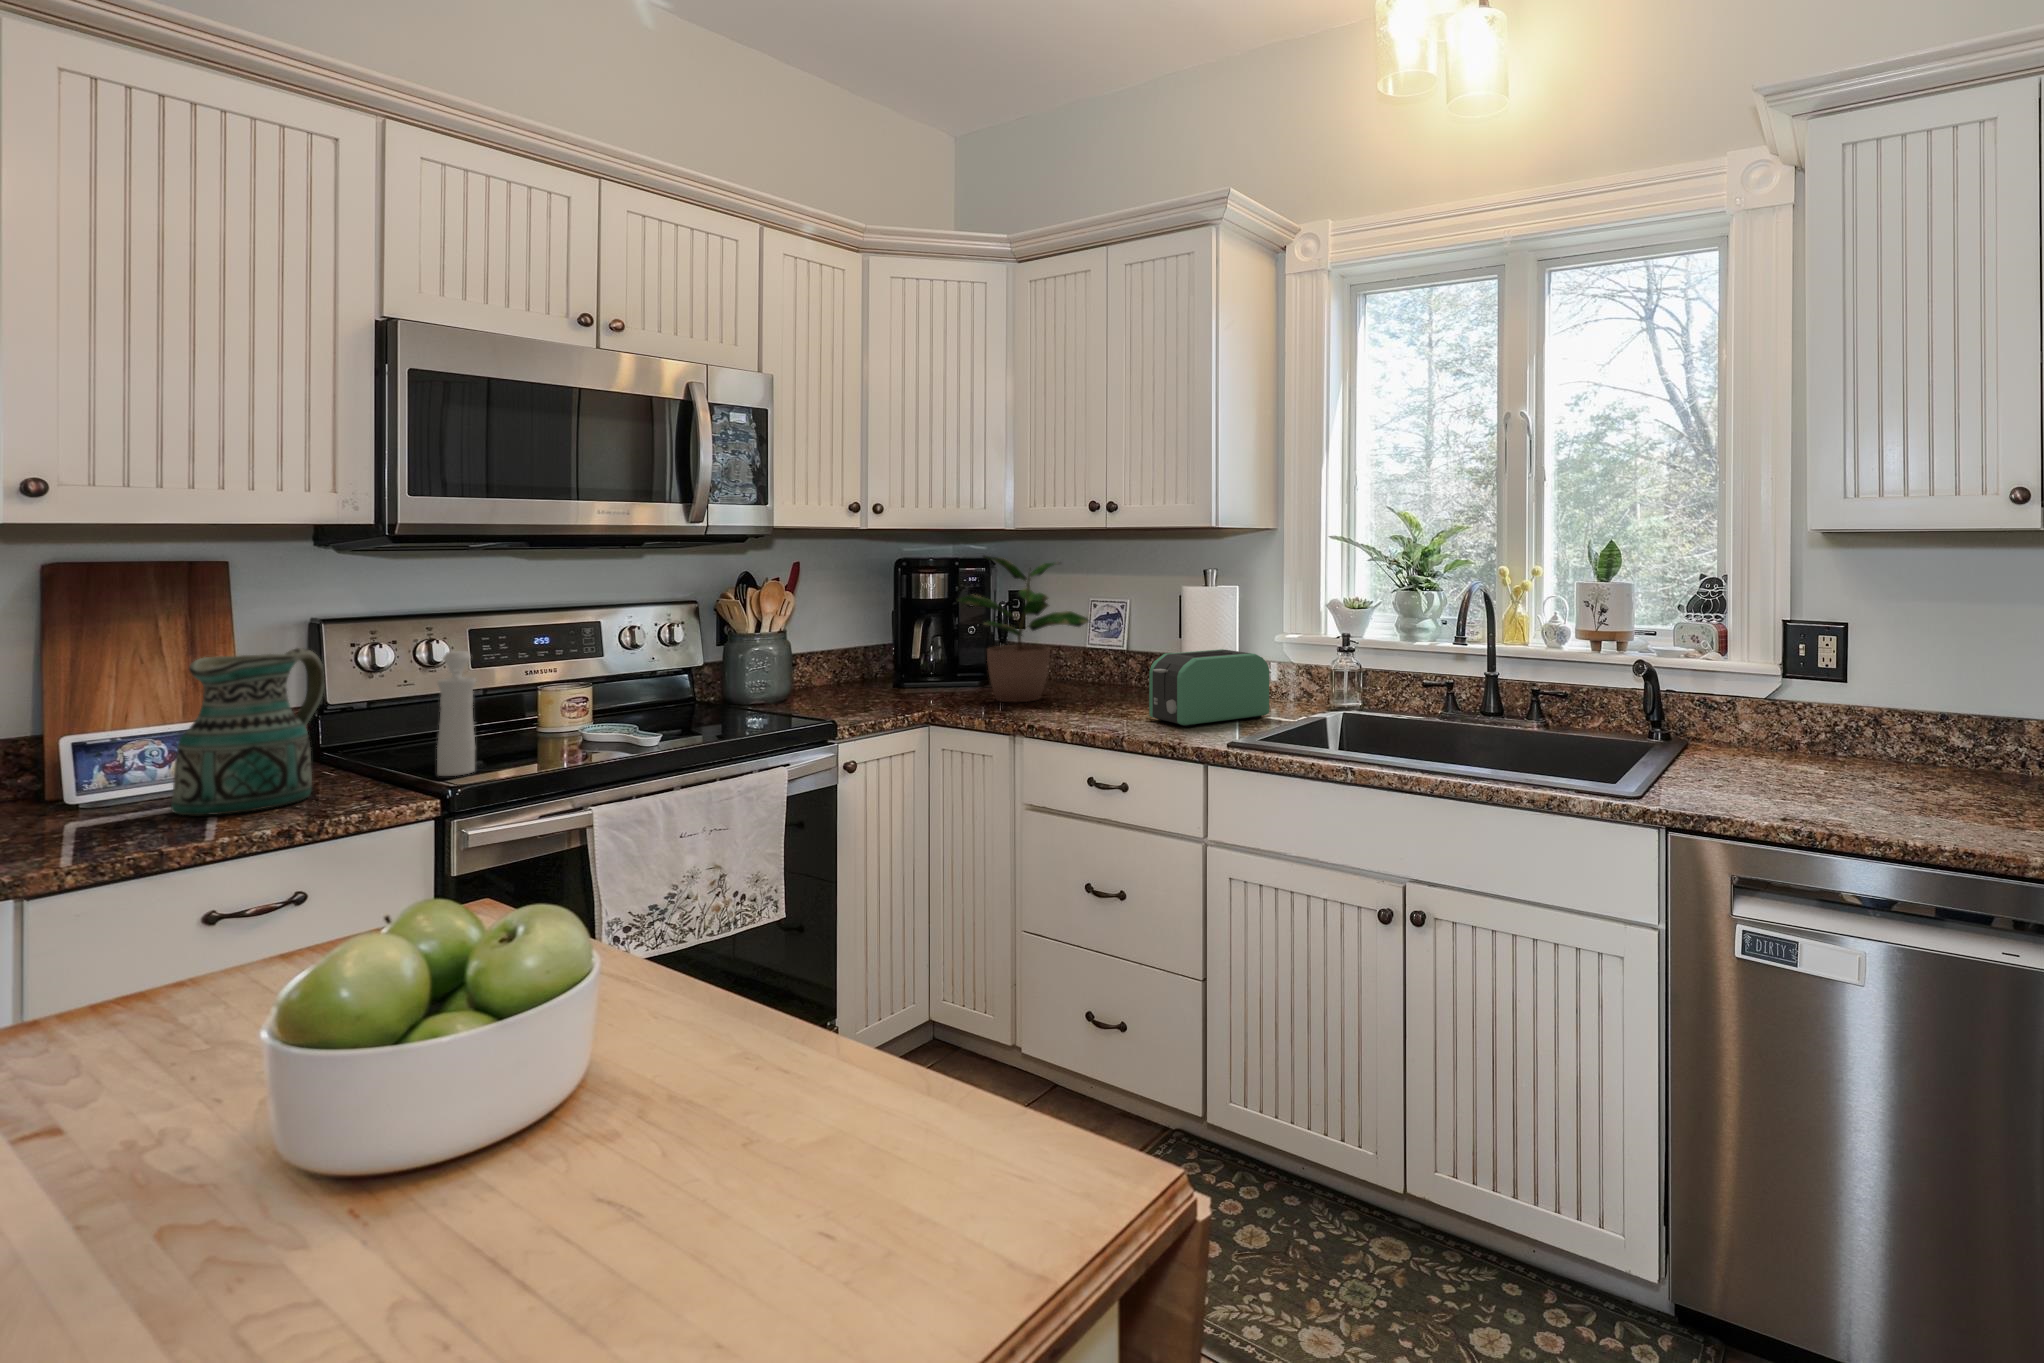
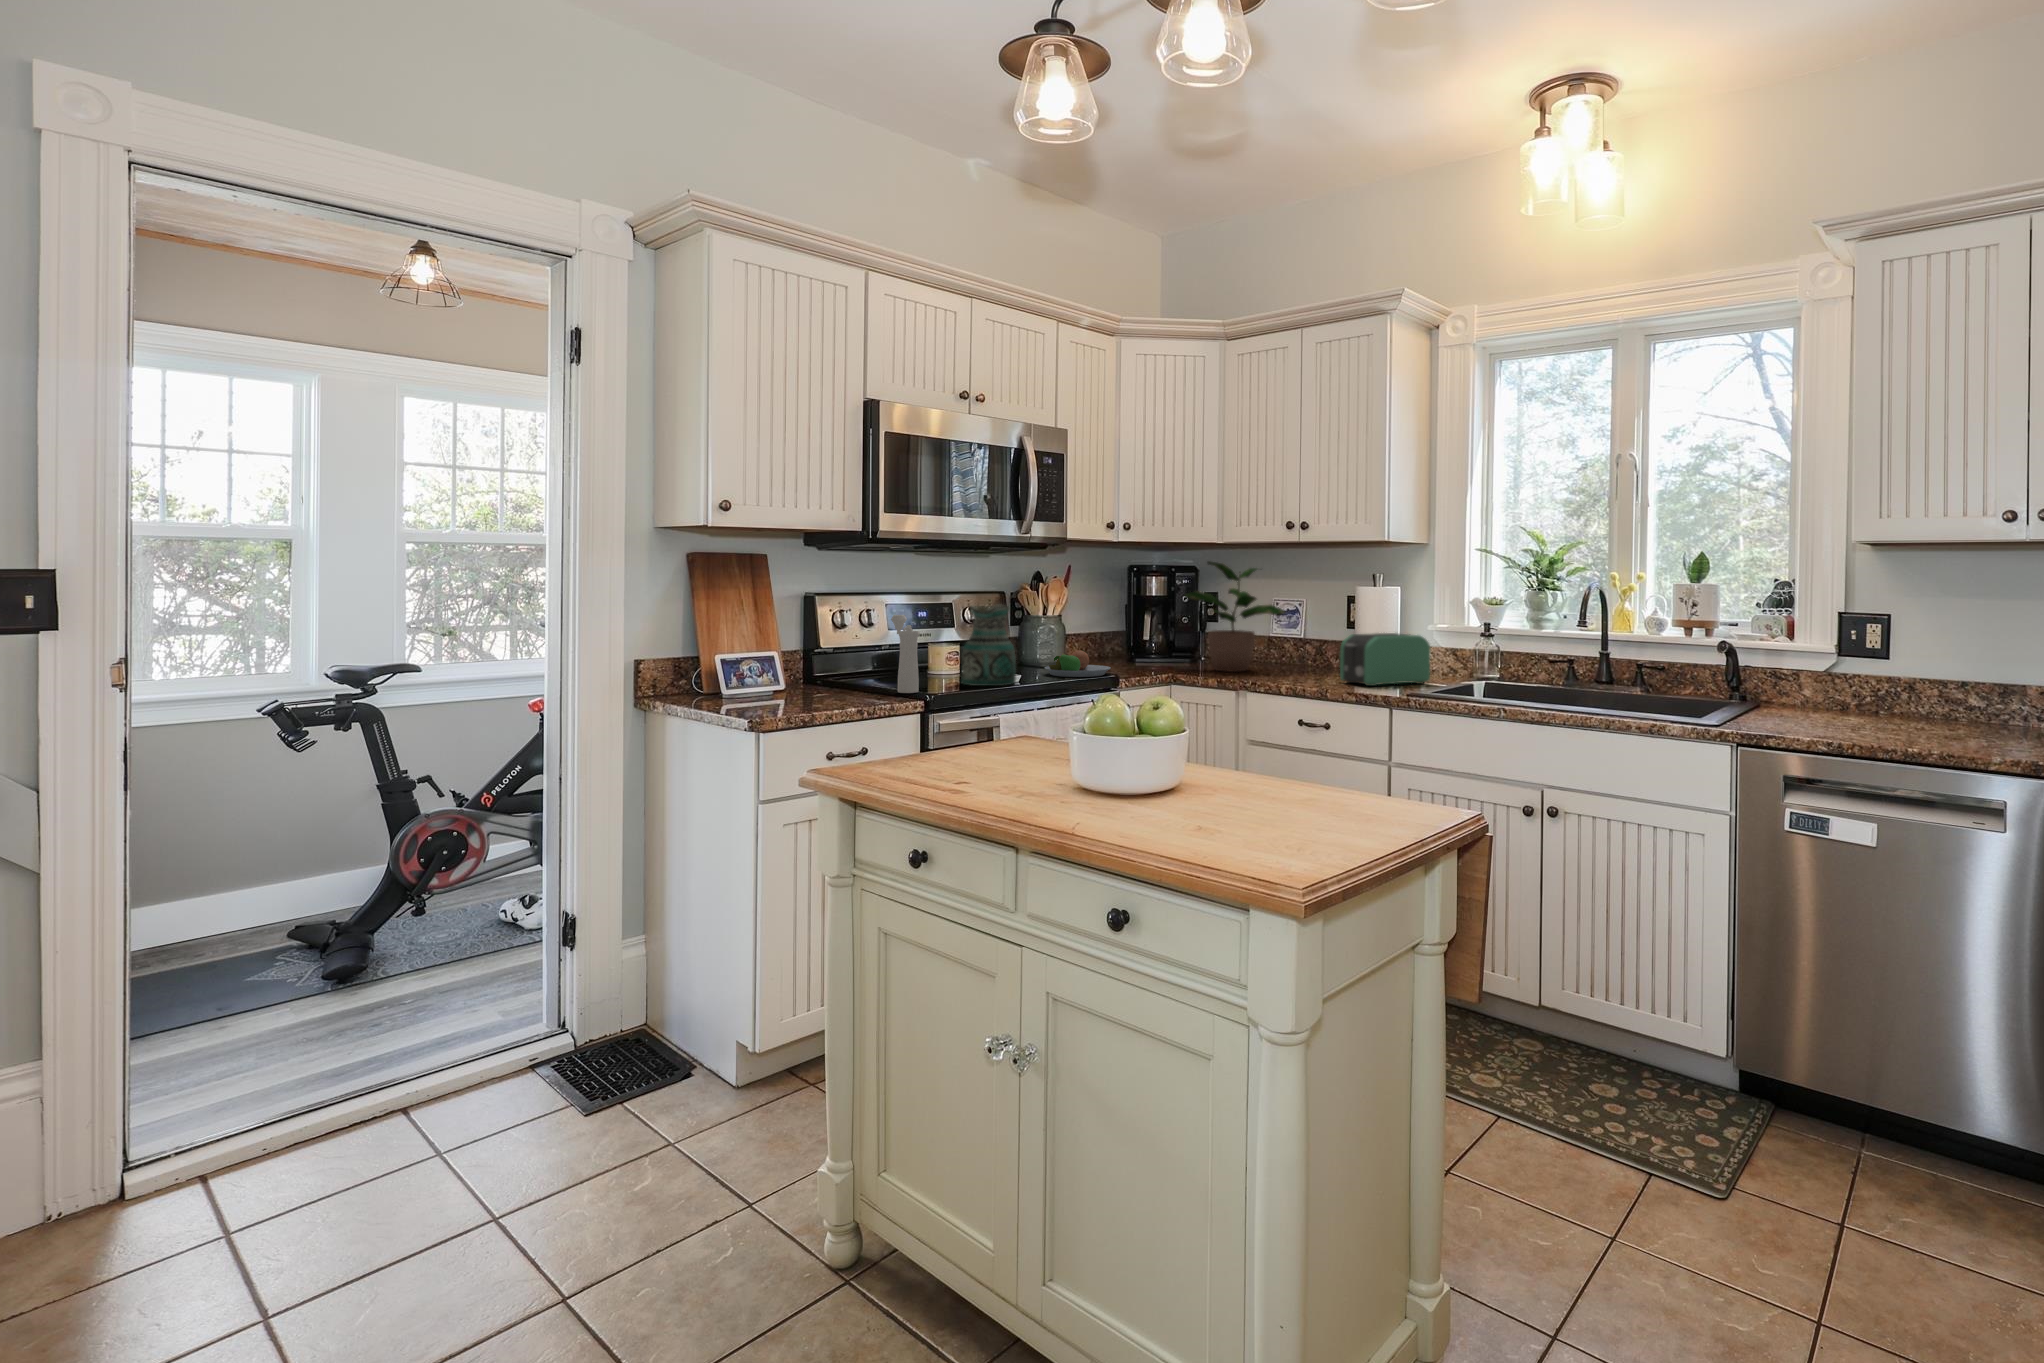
ceramic pitcher: present [171,648,324,815] -> present [961,604,1016,686]
fruit bowl: none [738,681,838,723] -> present [1045,650,1111,677]

